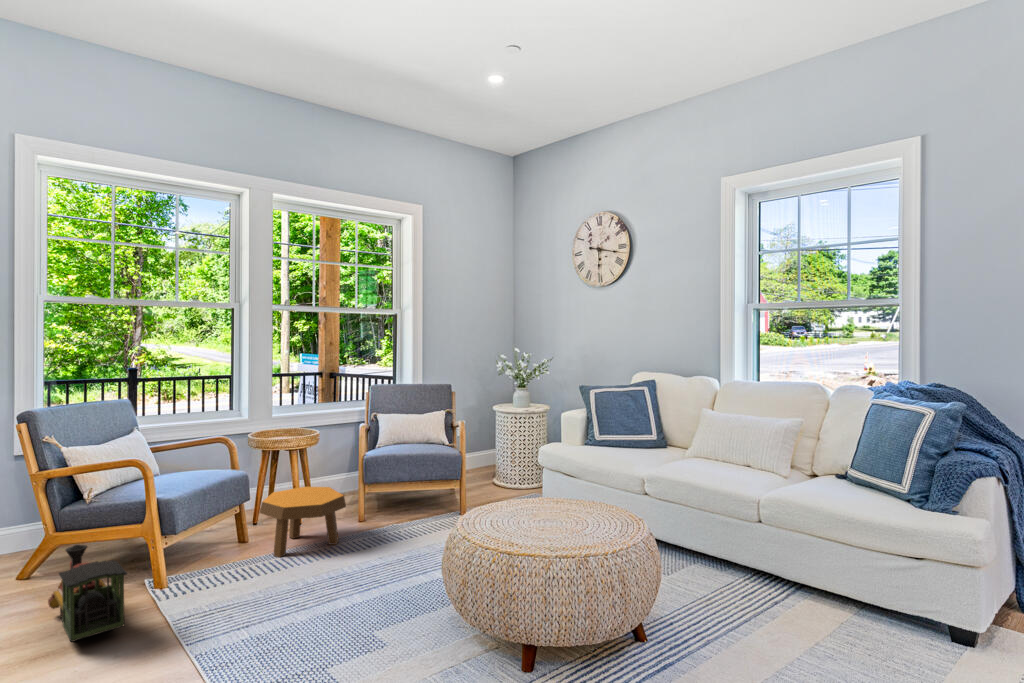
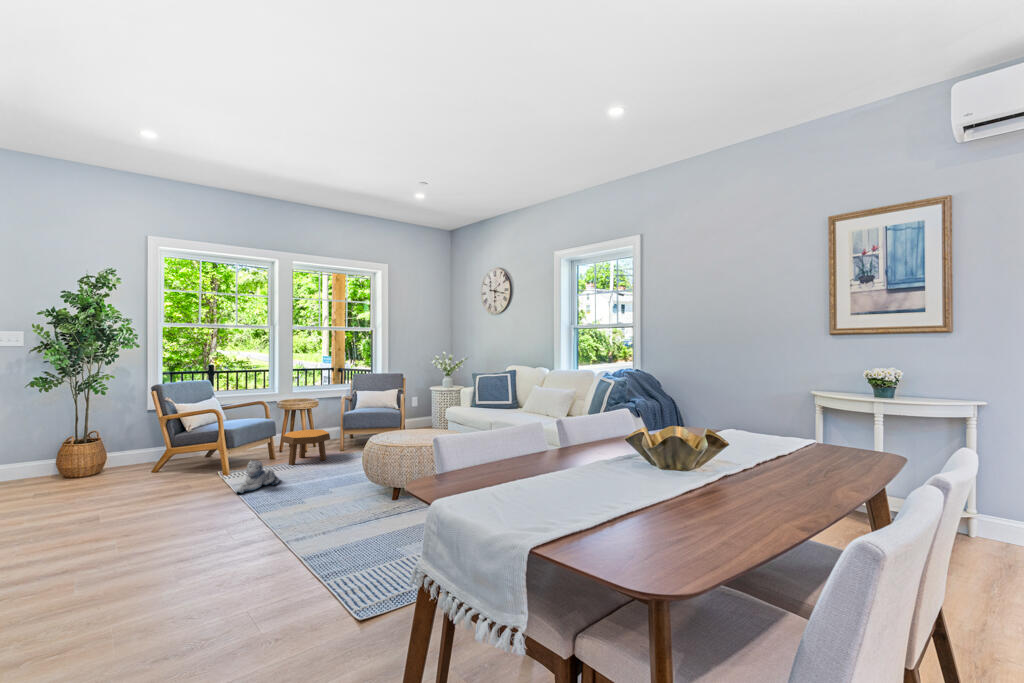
toy train: present [48,545,127,642] -> none [169,451,210,494]
plush toy: none [180,566,265,641] -> present [236,460,280,493]

